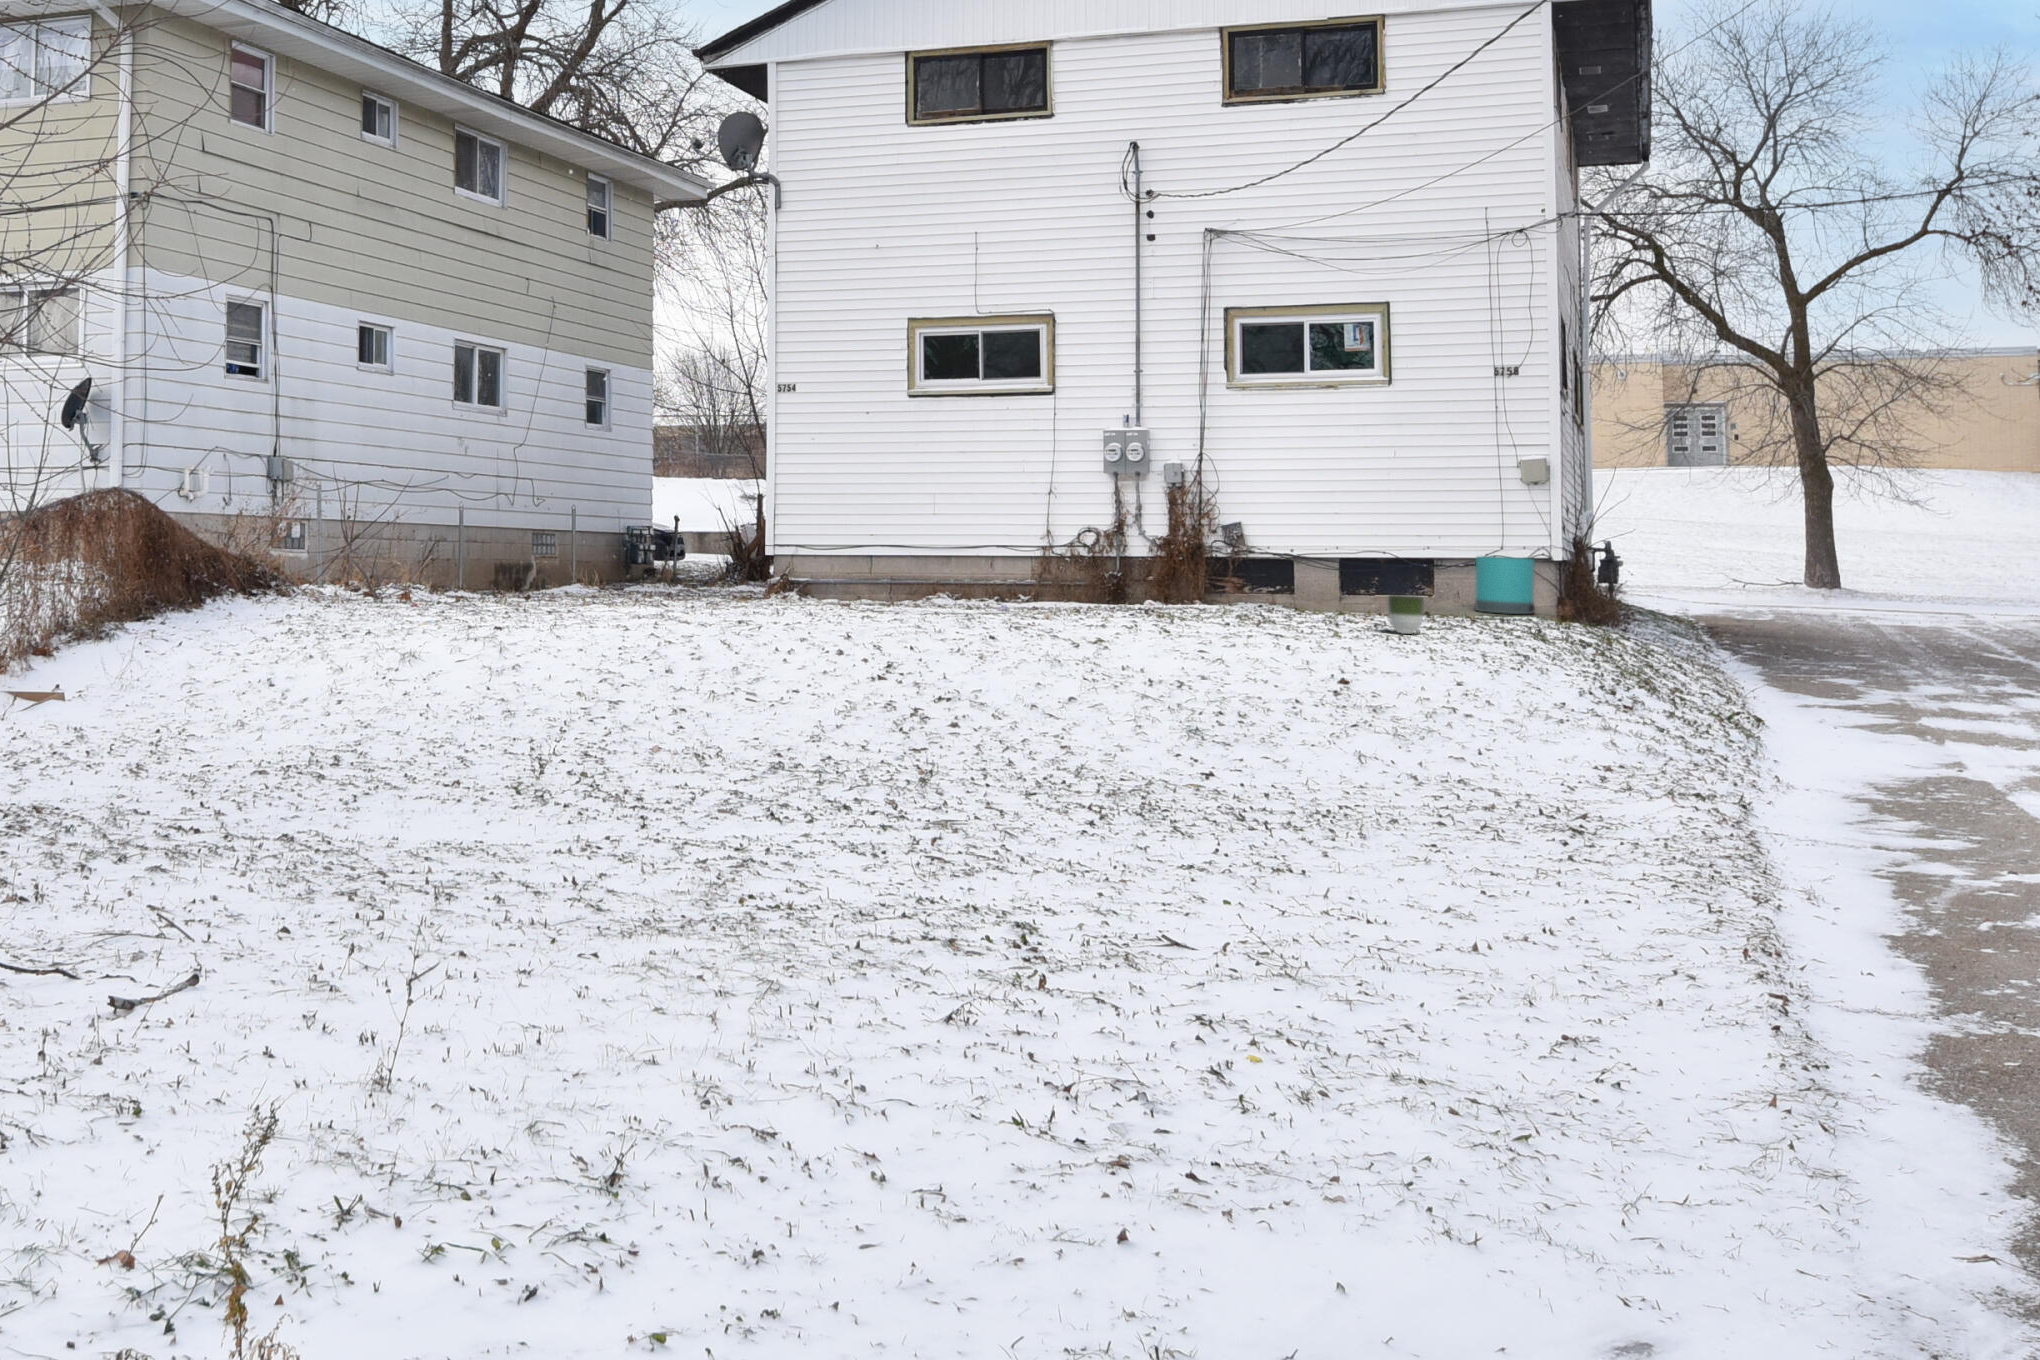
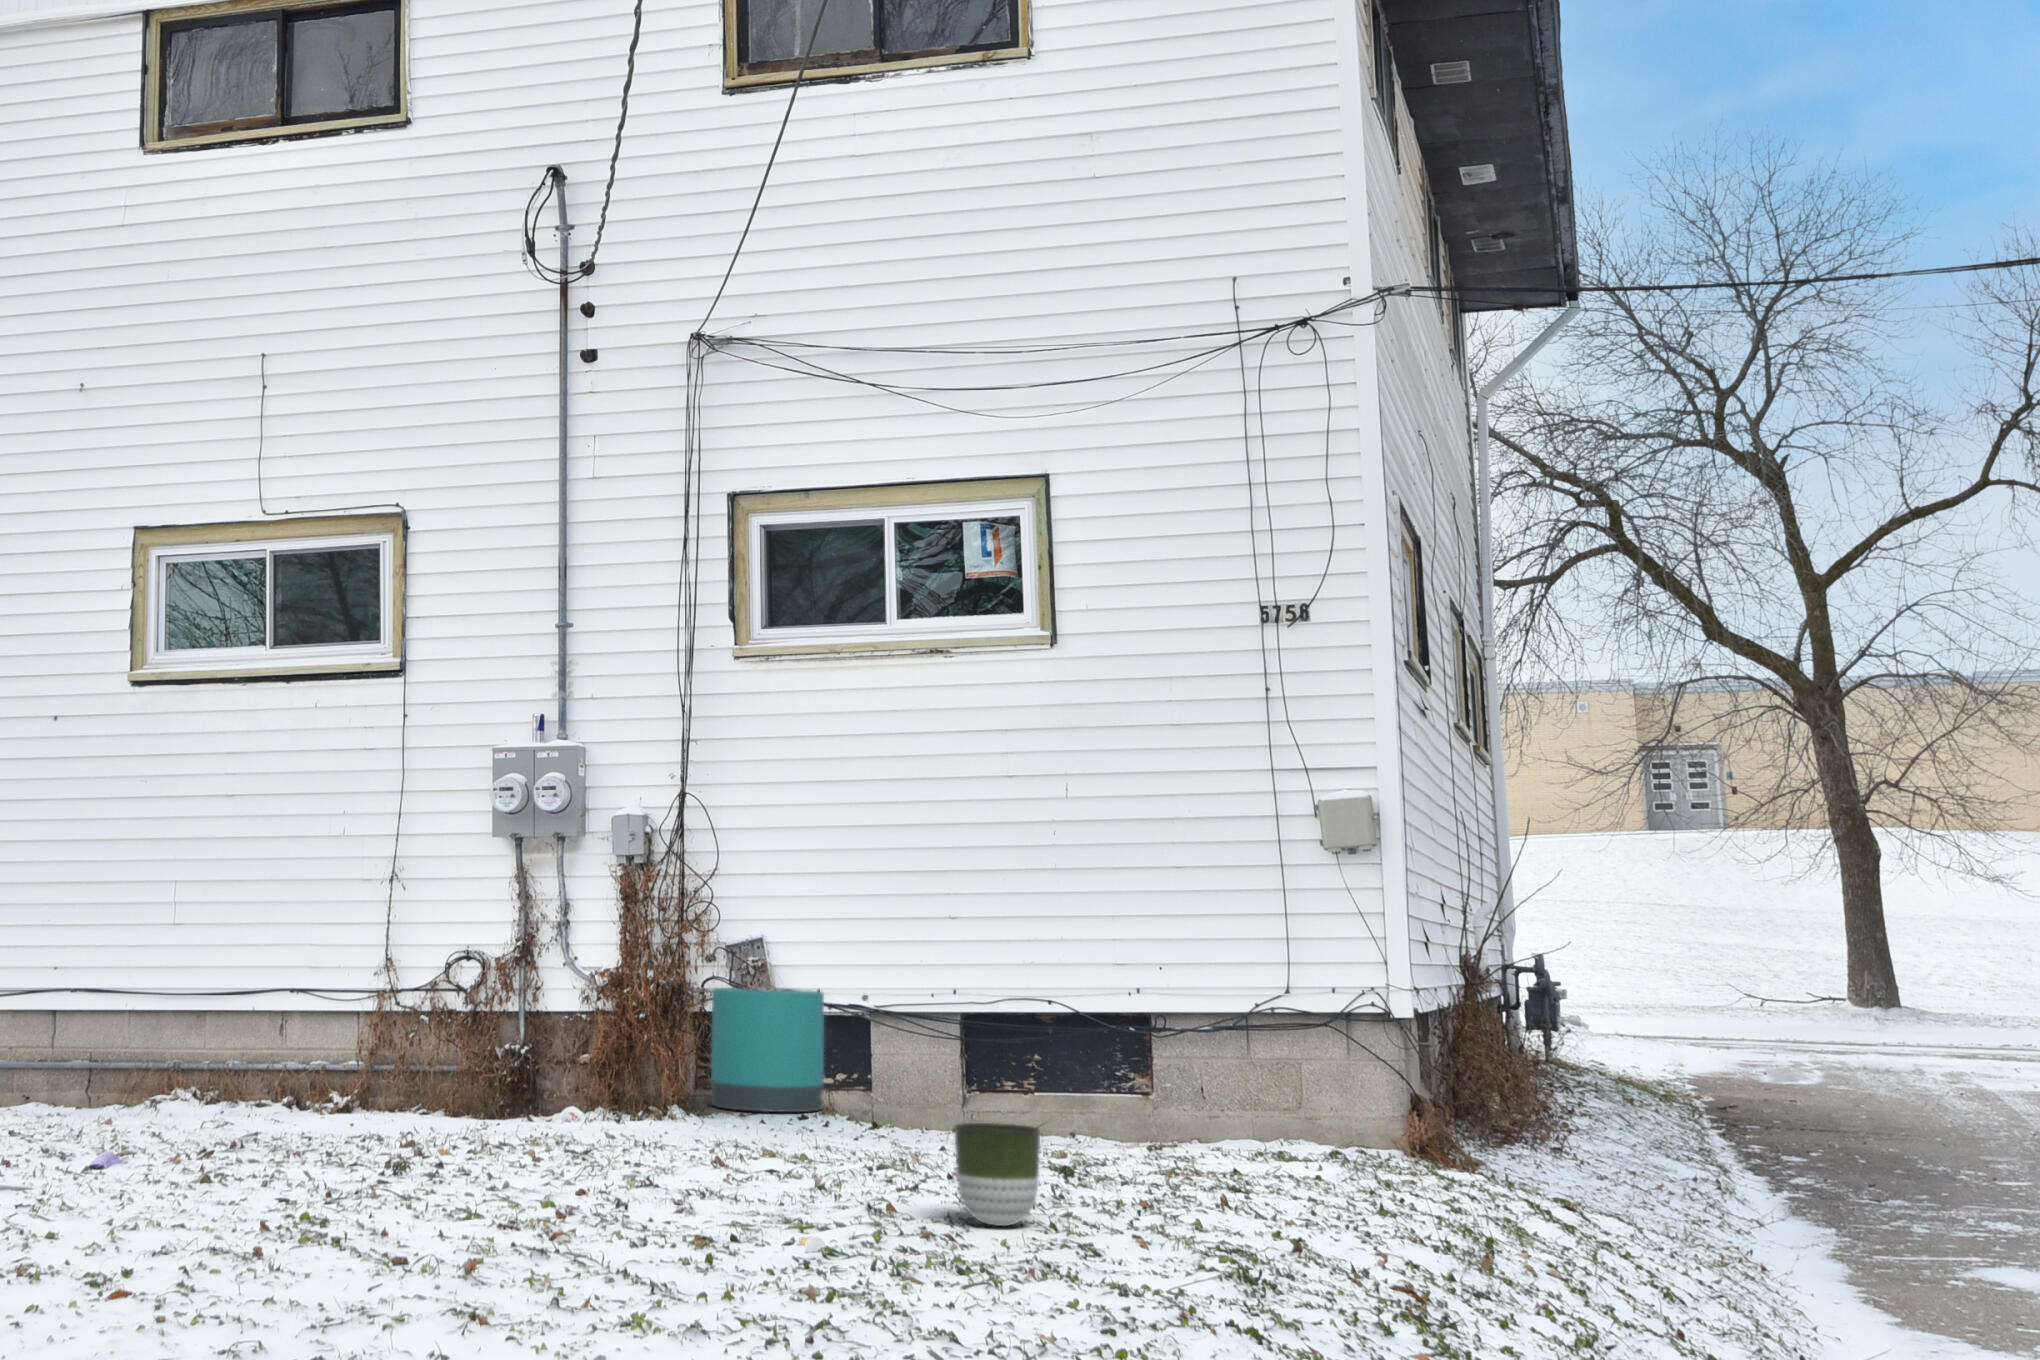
trash can: present [1475,556,1535,614] -> present [711,988,824,1112]

